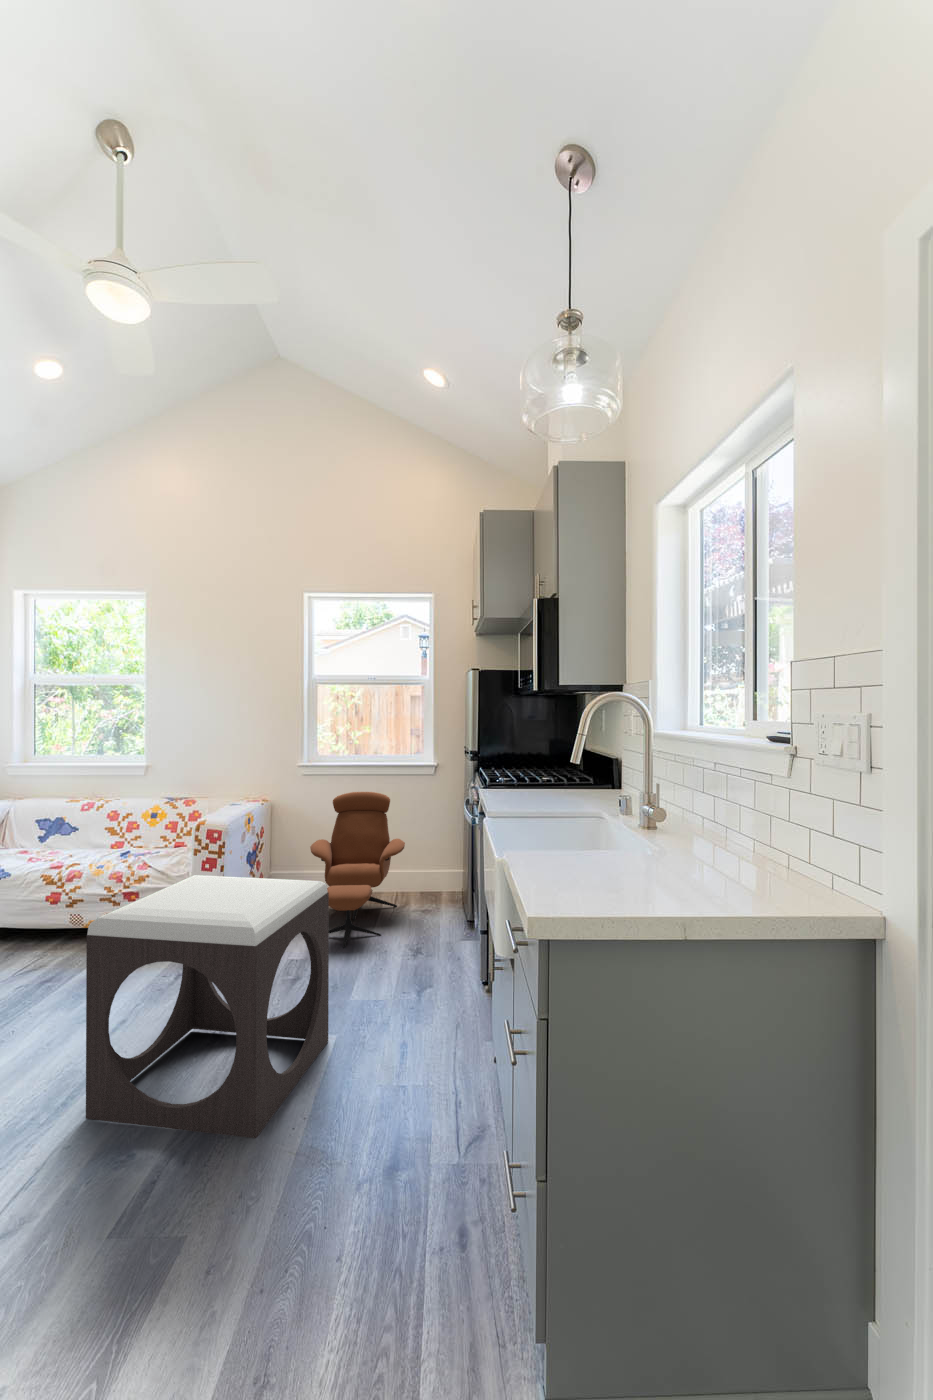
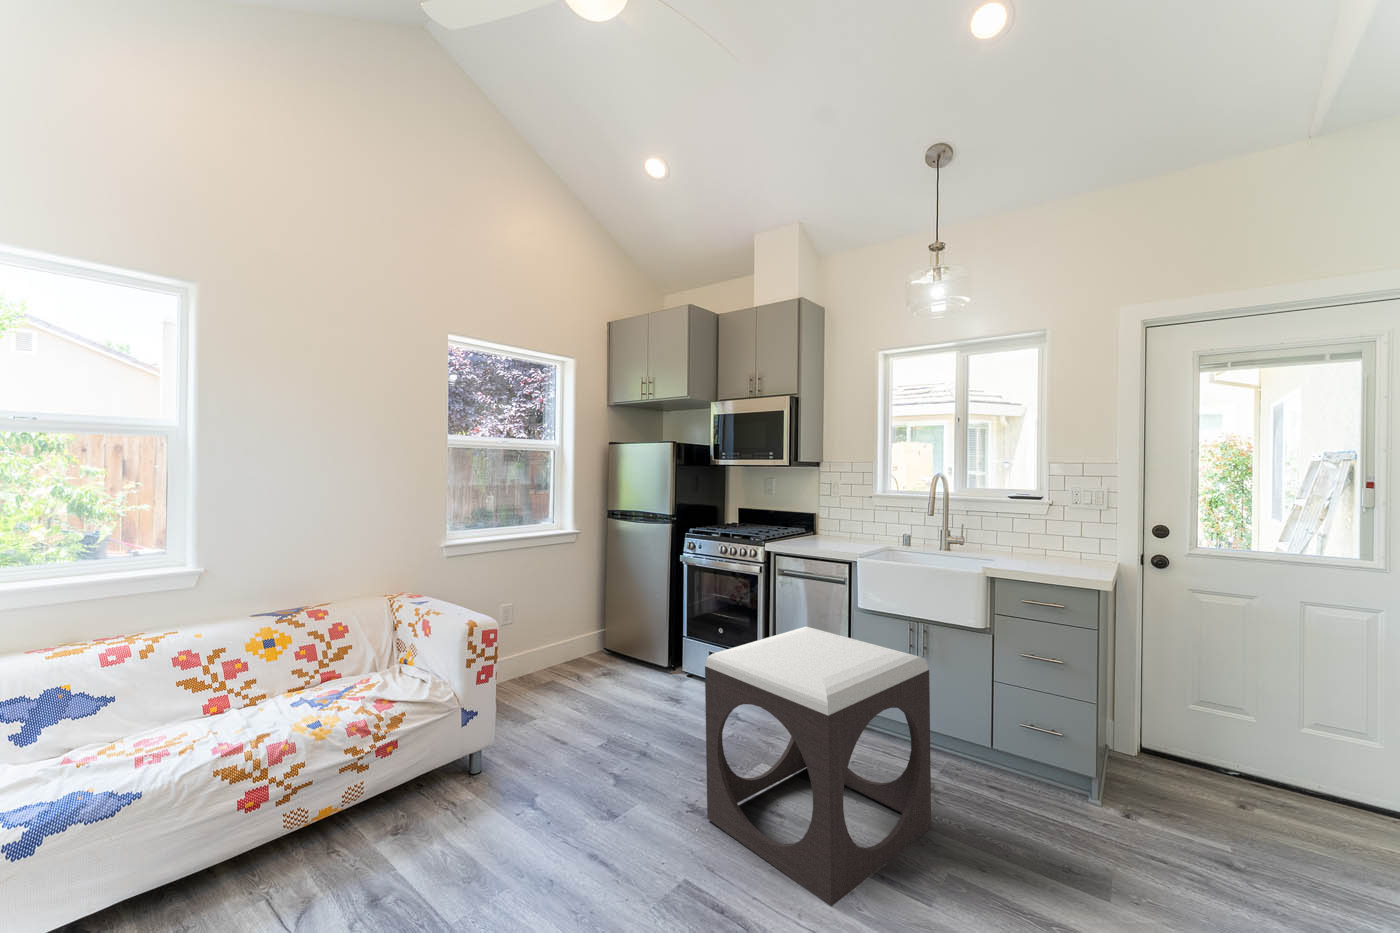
lounge chair: present [310,792,405,948] -> none [494,564,634,721]

